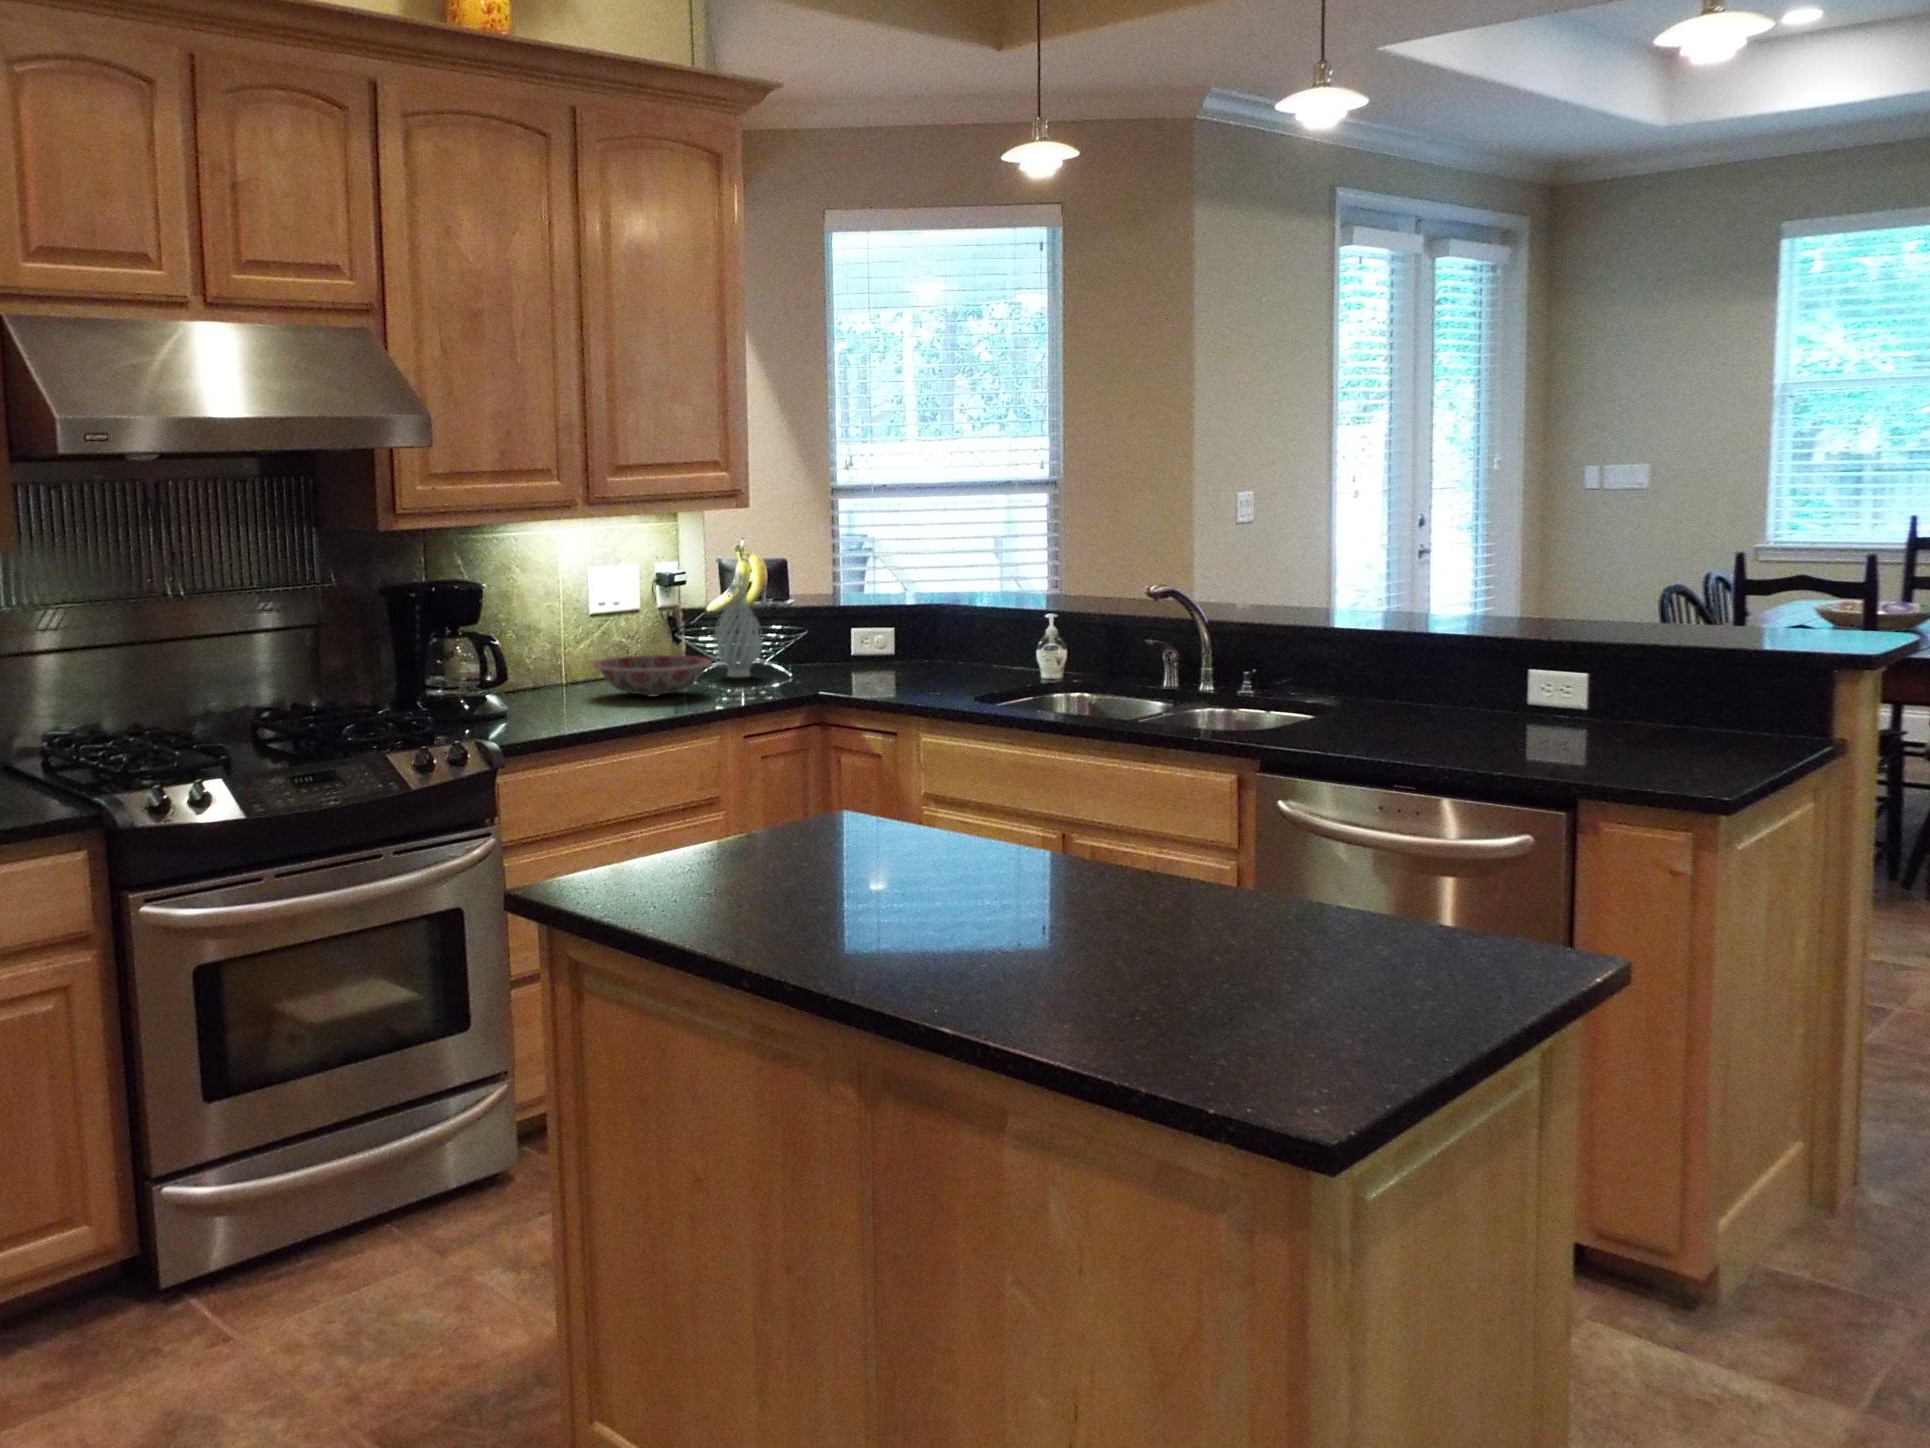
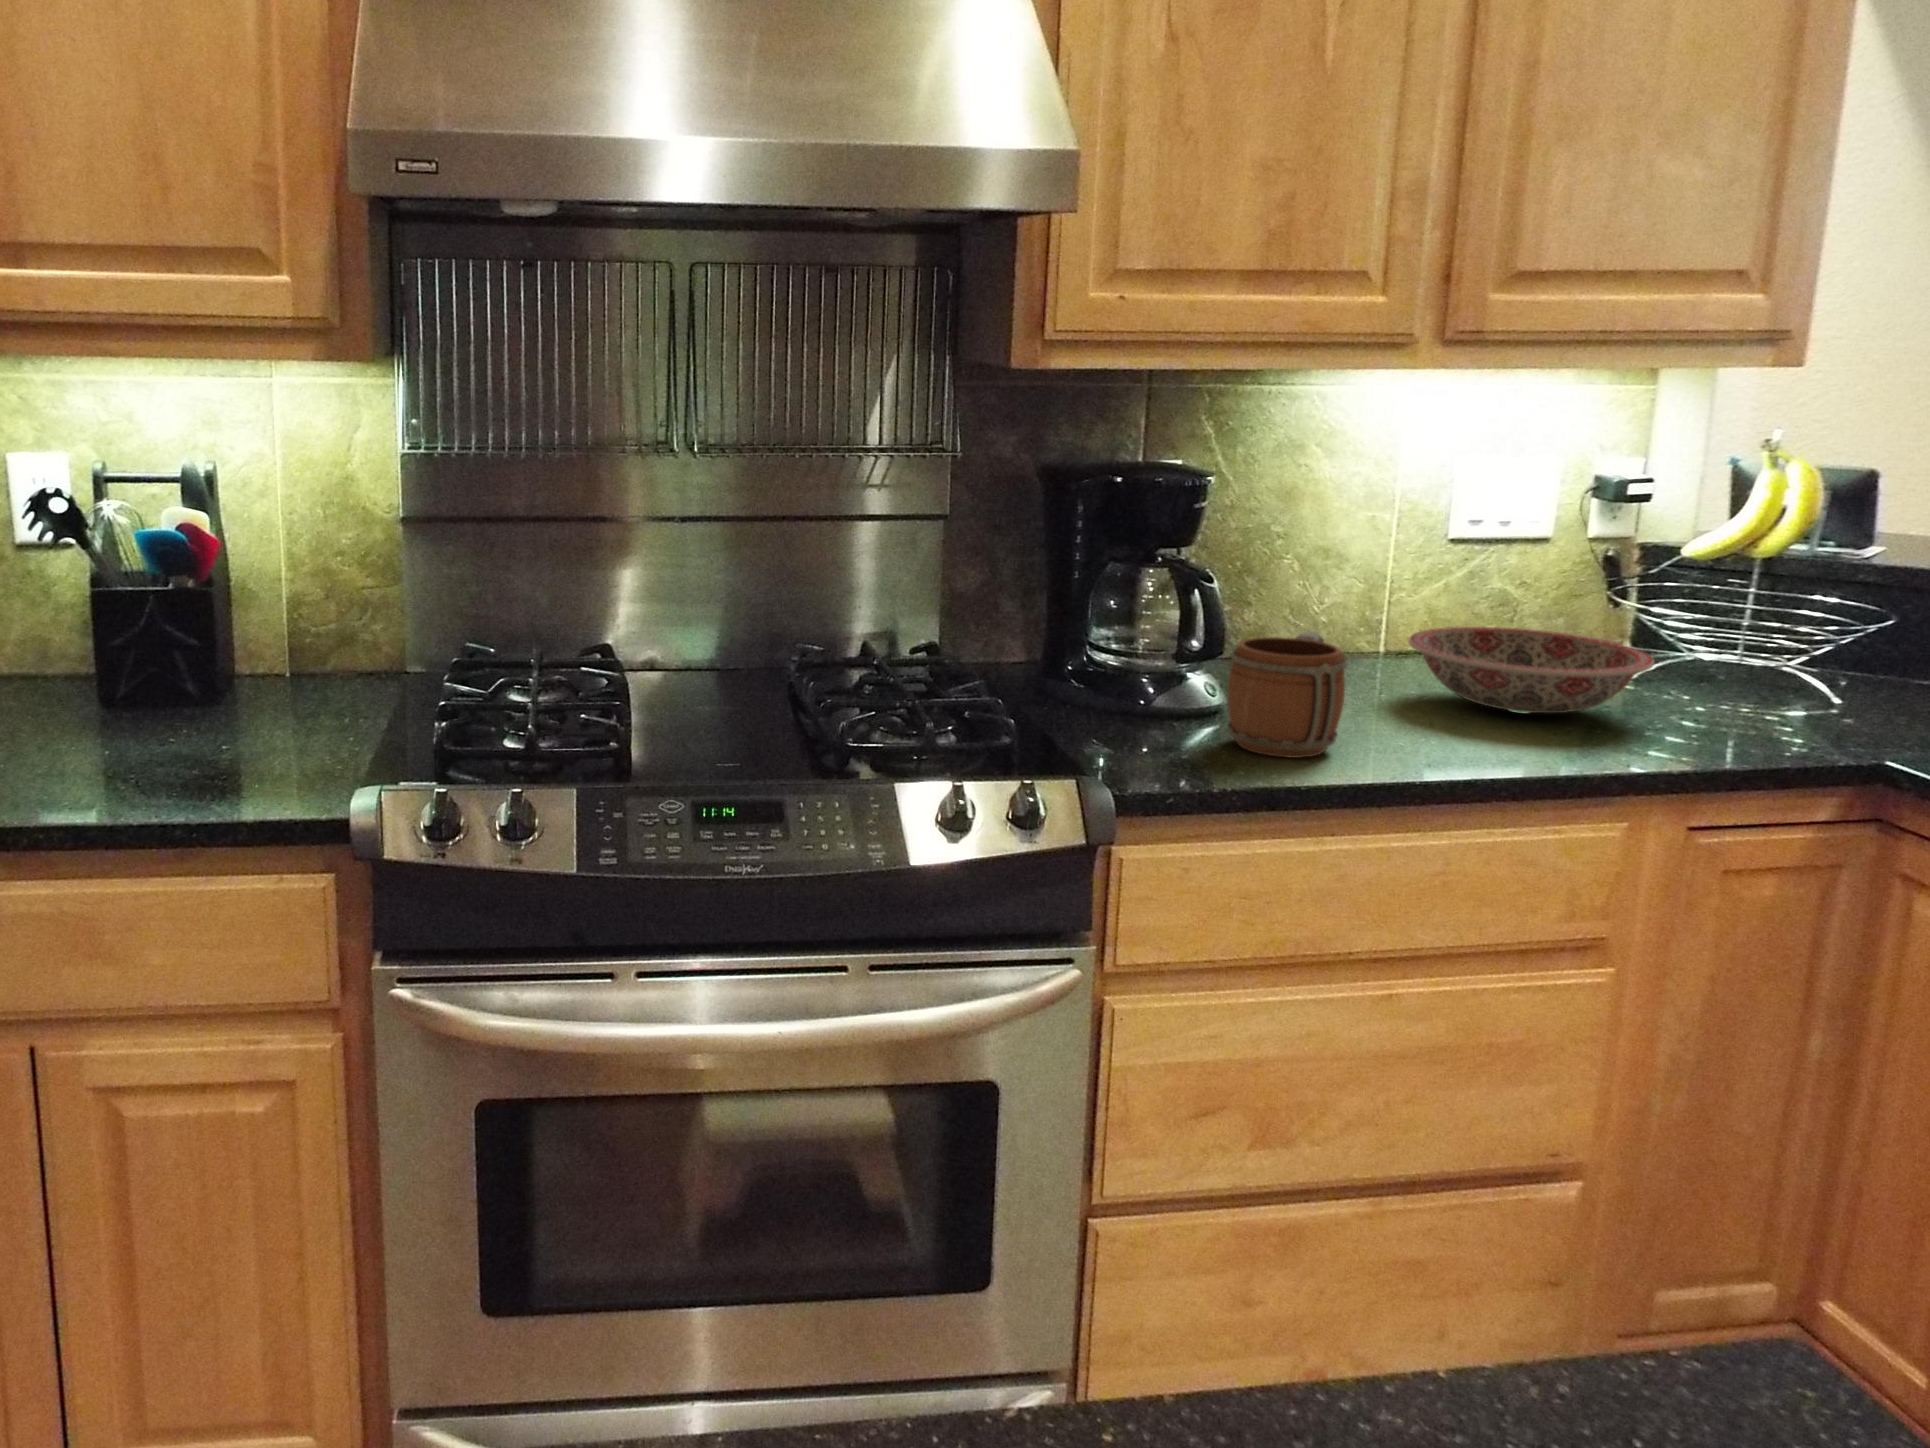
vase: present [714,572,763,677] -> none [1685,483,1793,690]
mug: none [527,660,586,723] -> present [1227,630,1347,758]

